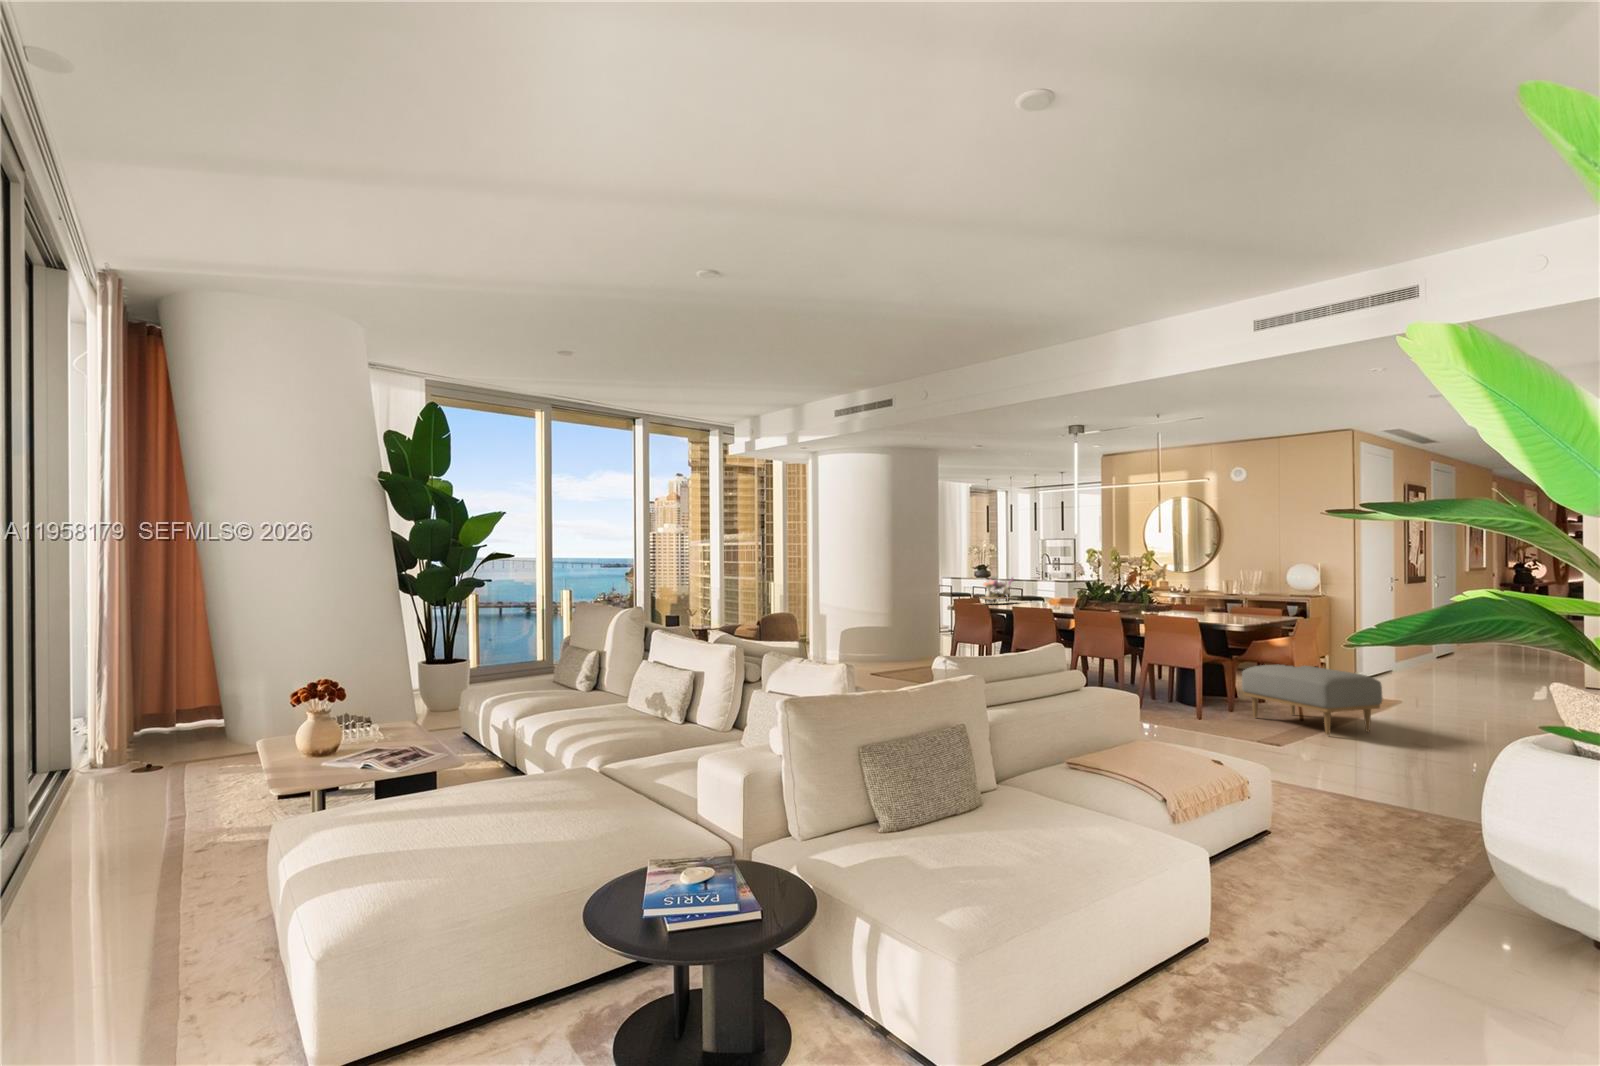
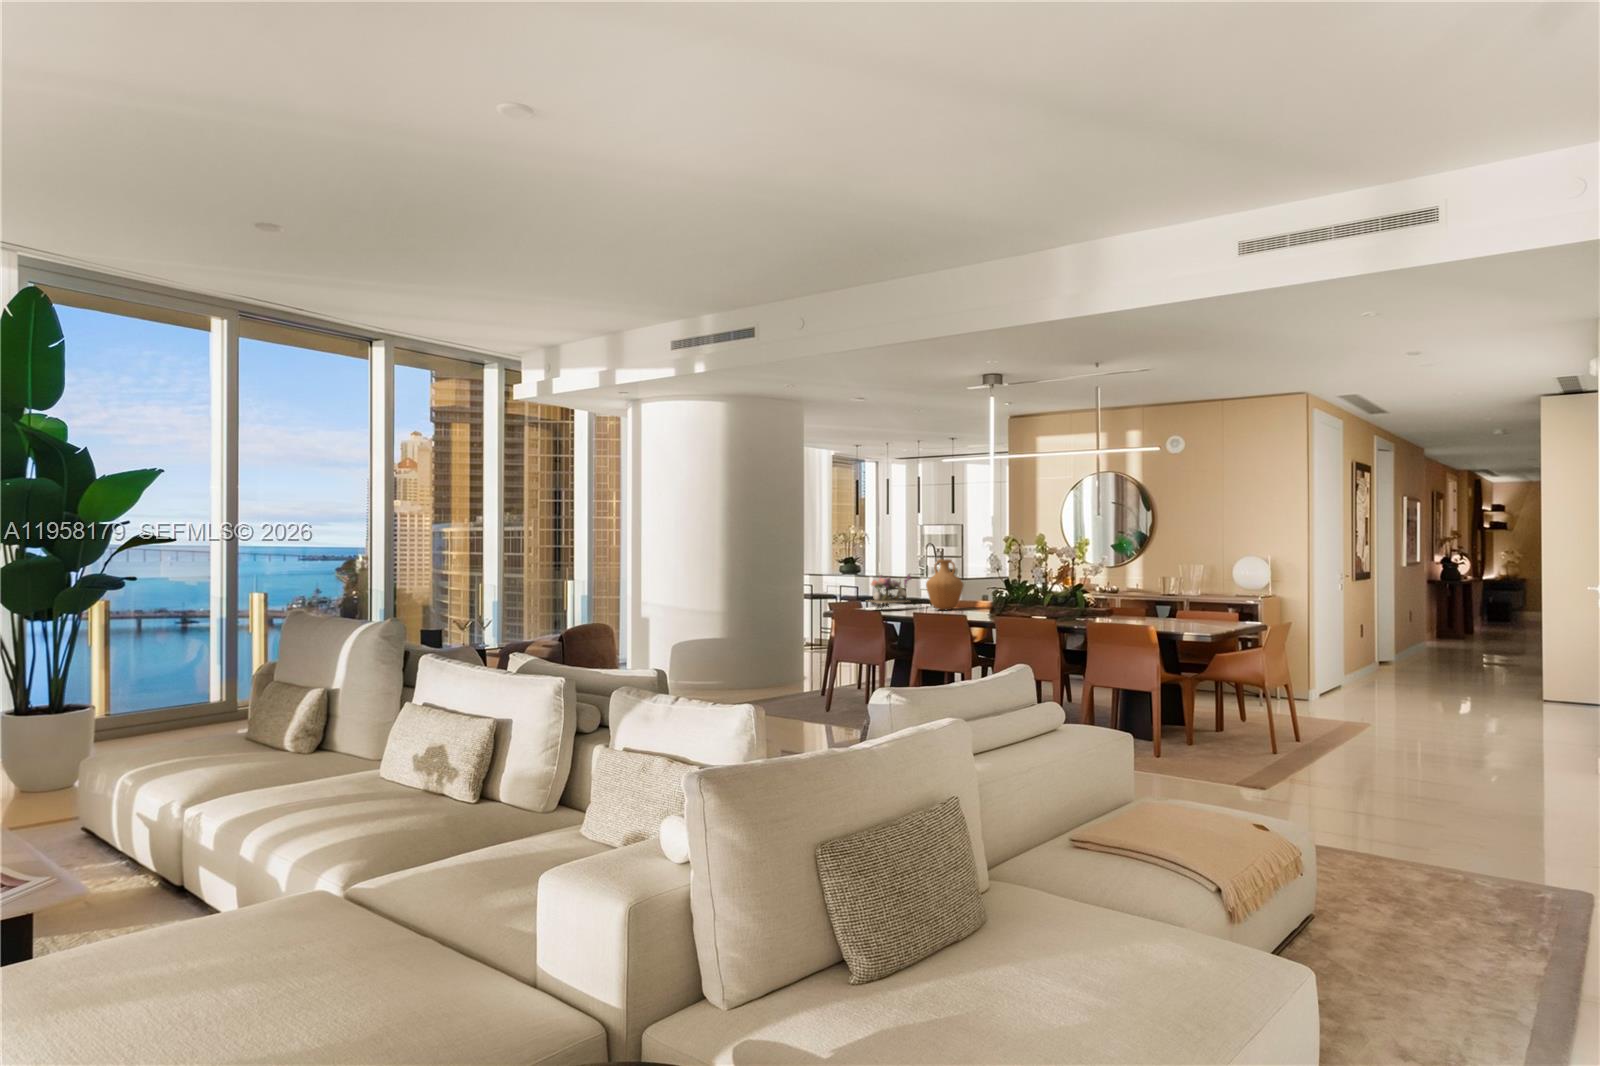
vase: none [1024,566,1053,605] -> present [926,559,963,610]
ottoman: present [1242,665,1382,736] -> none [1205,683,1368,773]

